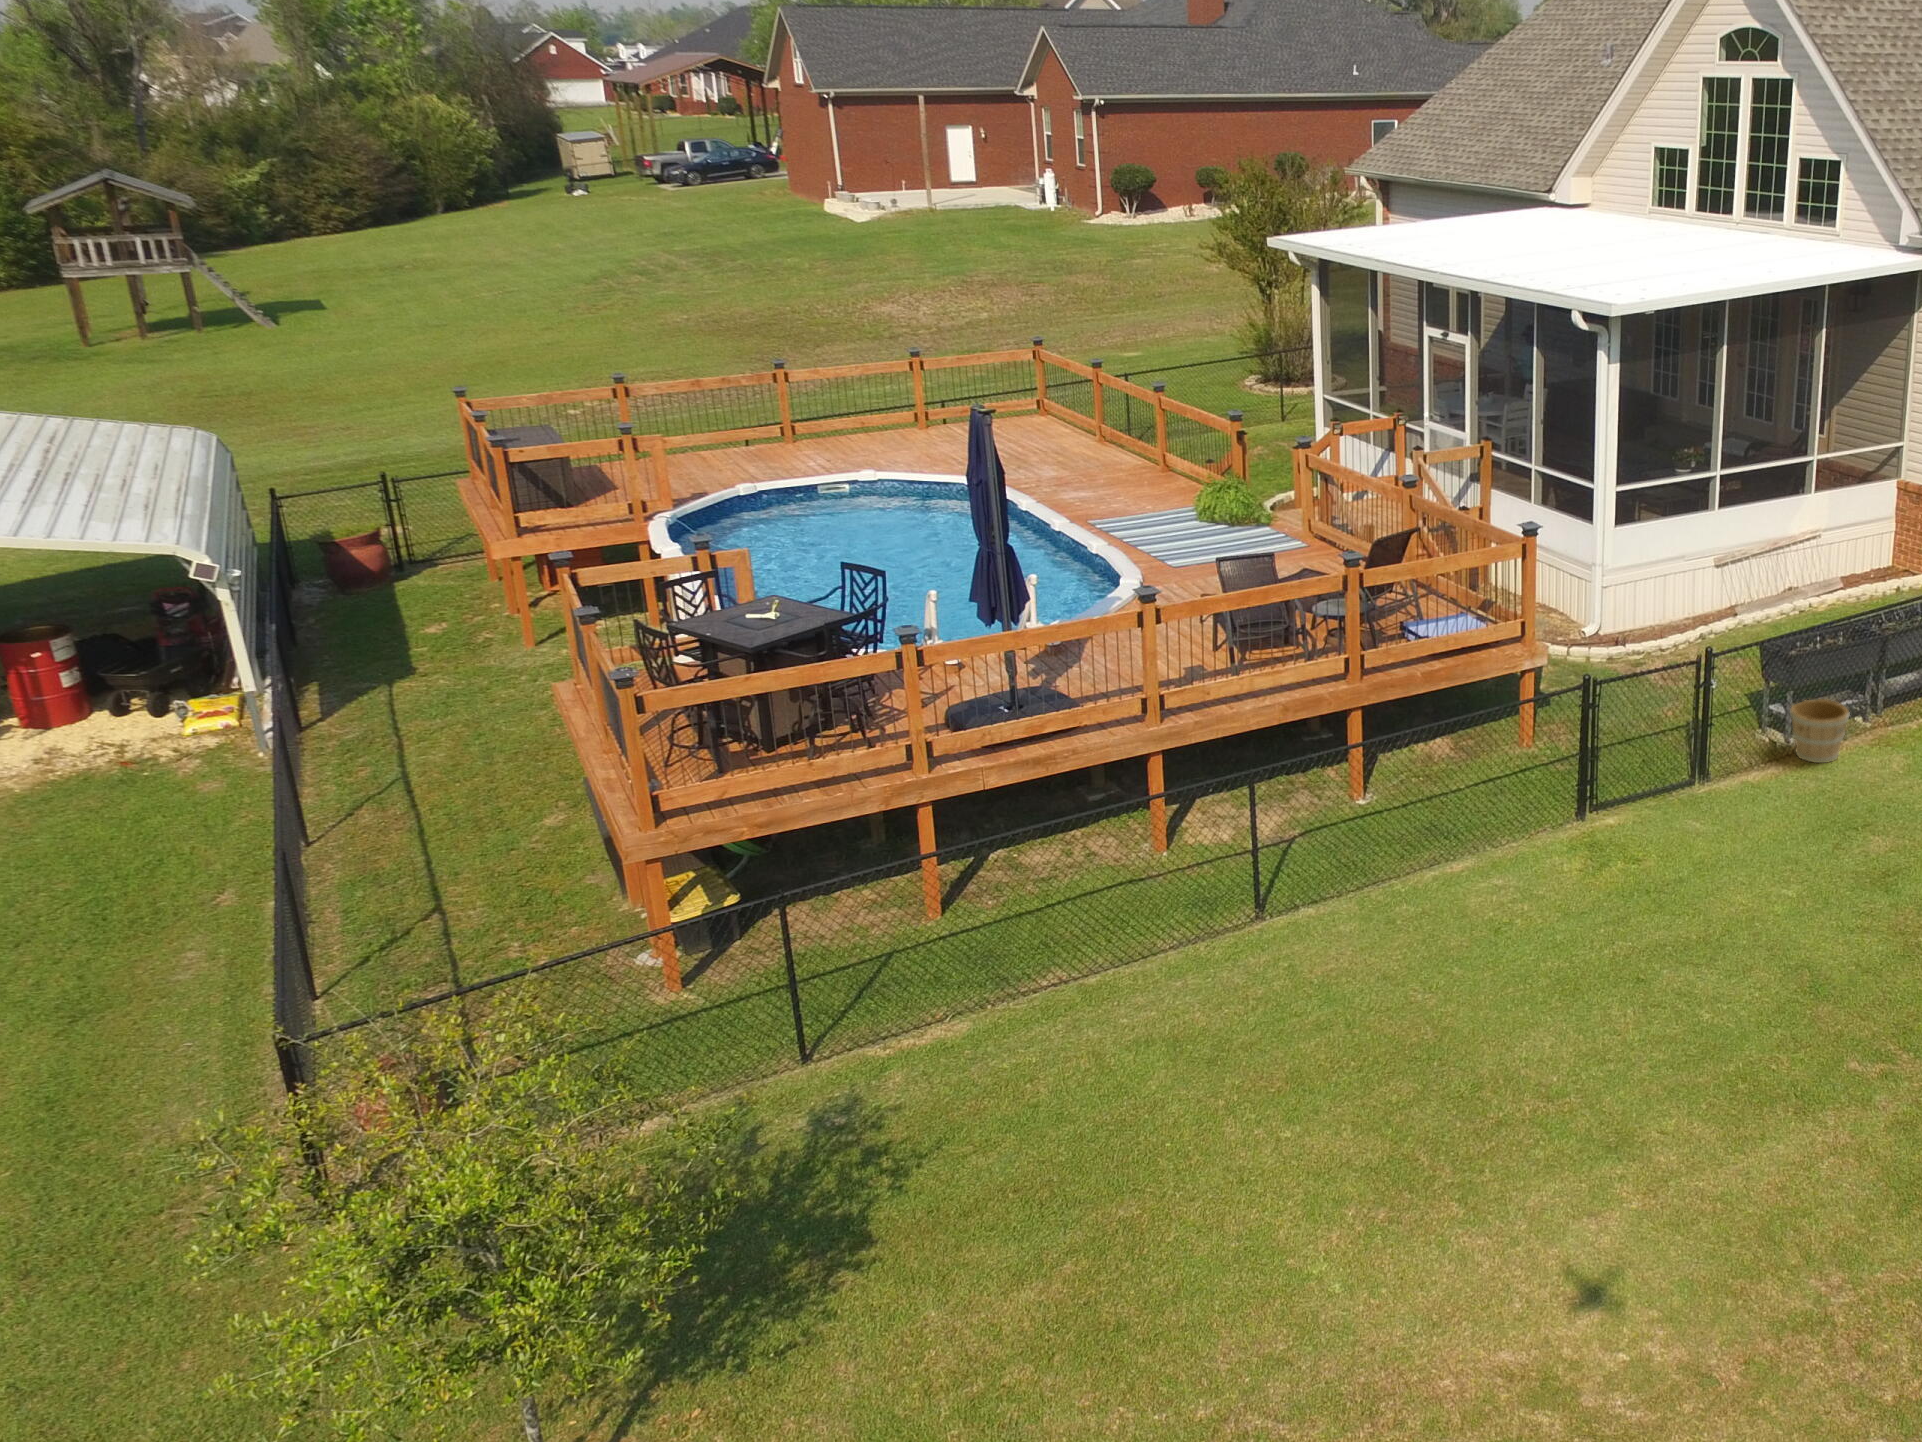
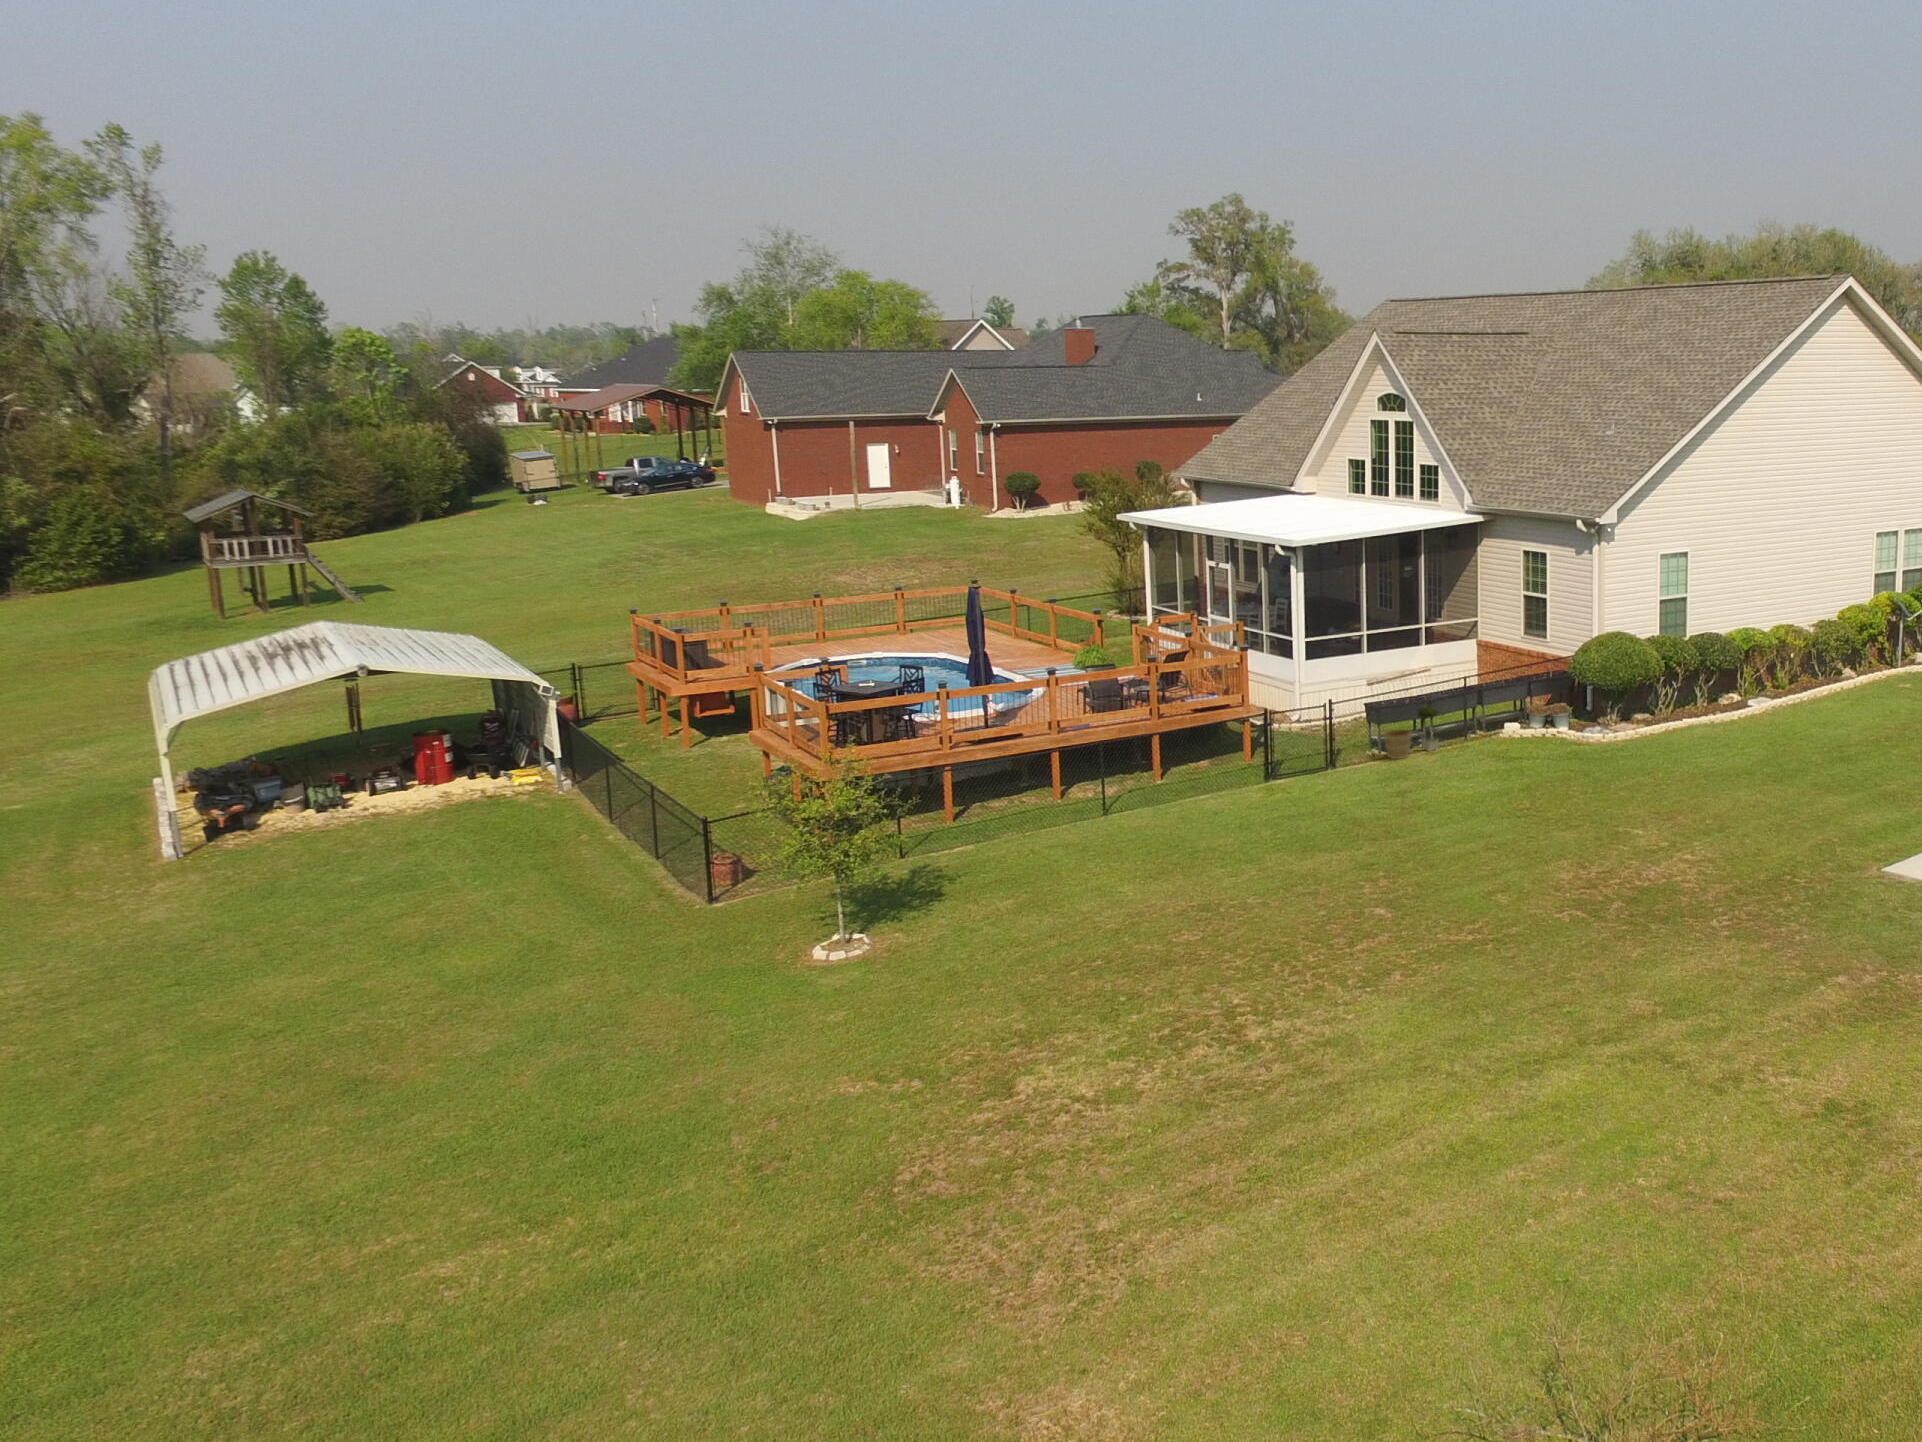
potted tree: none [1854,654,1897,742] -> present [1418,707,1439,751]

